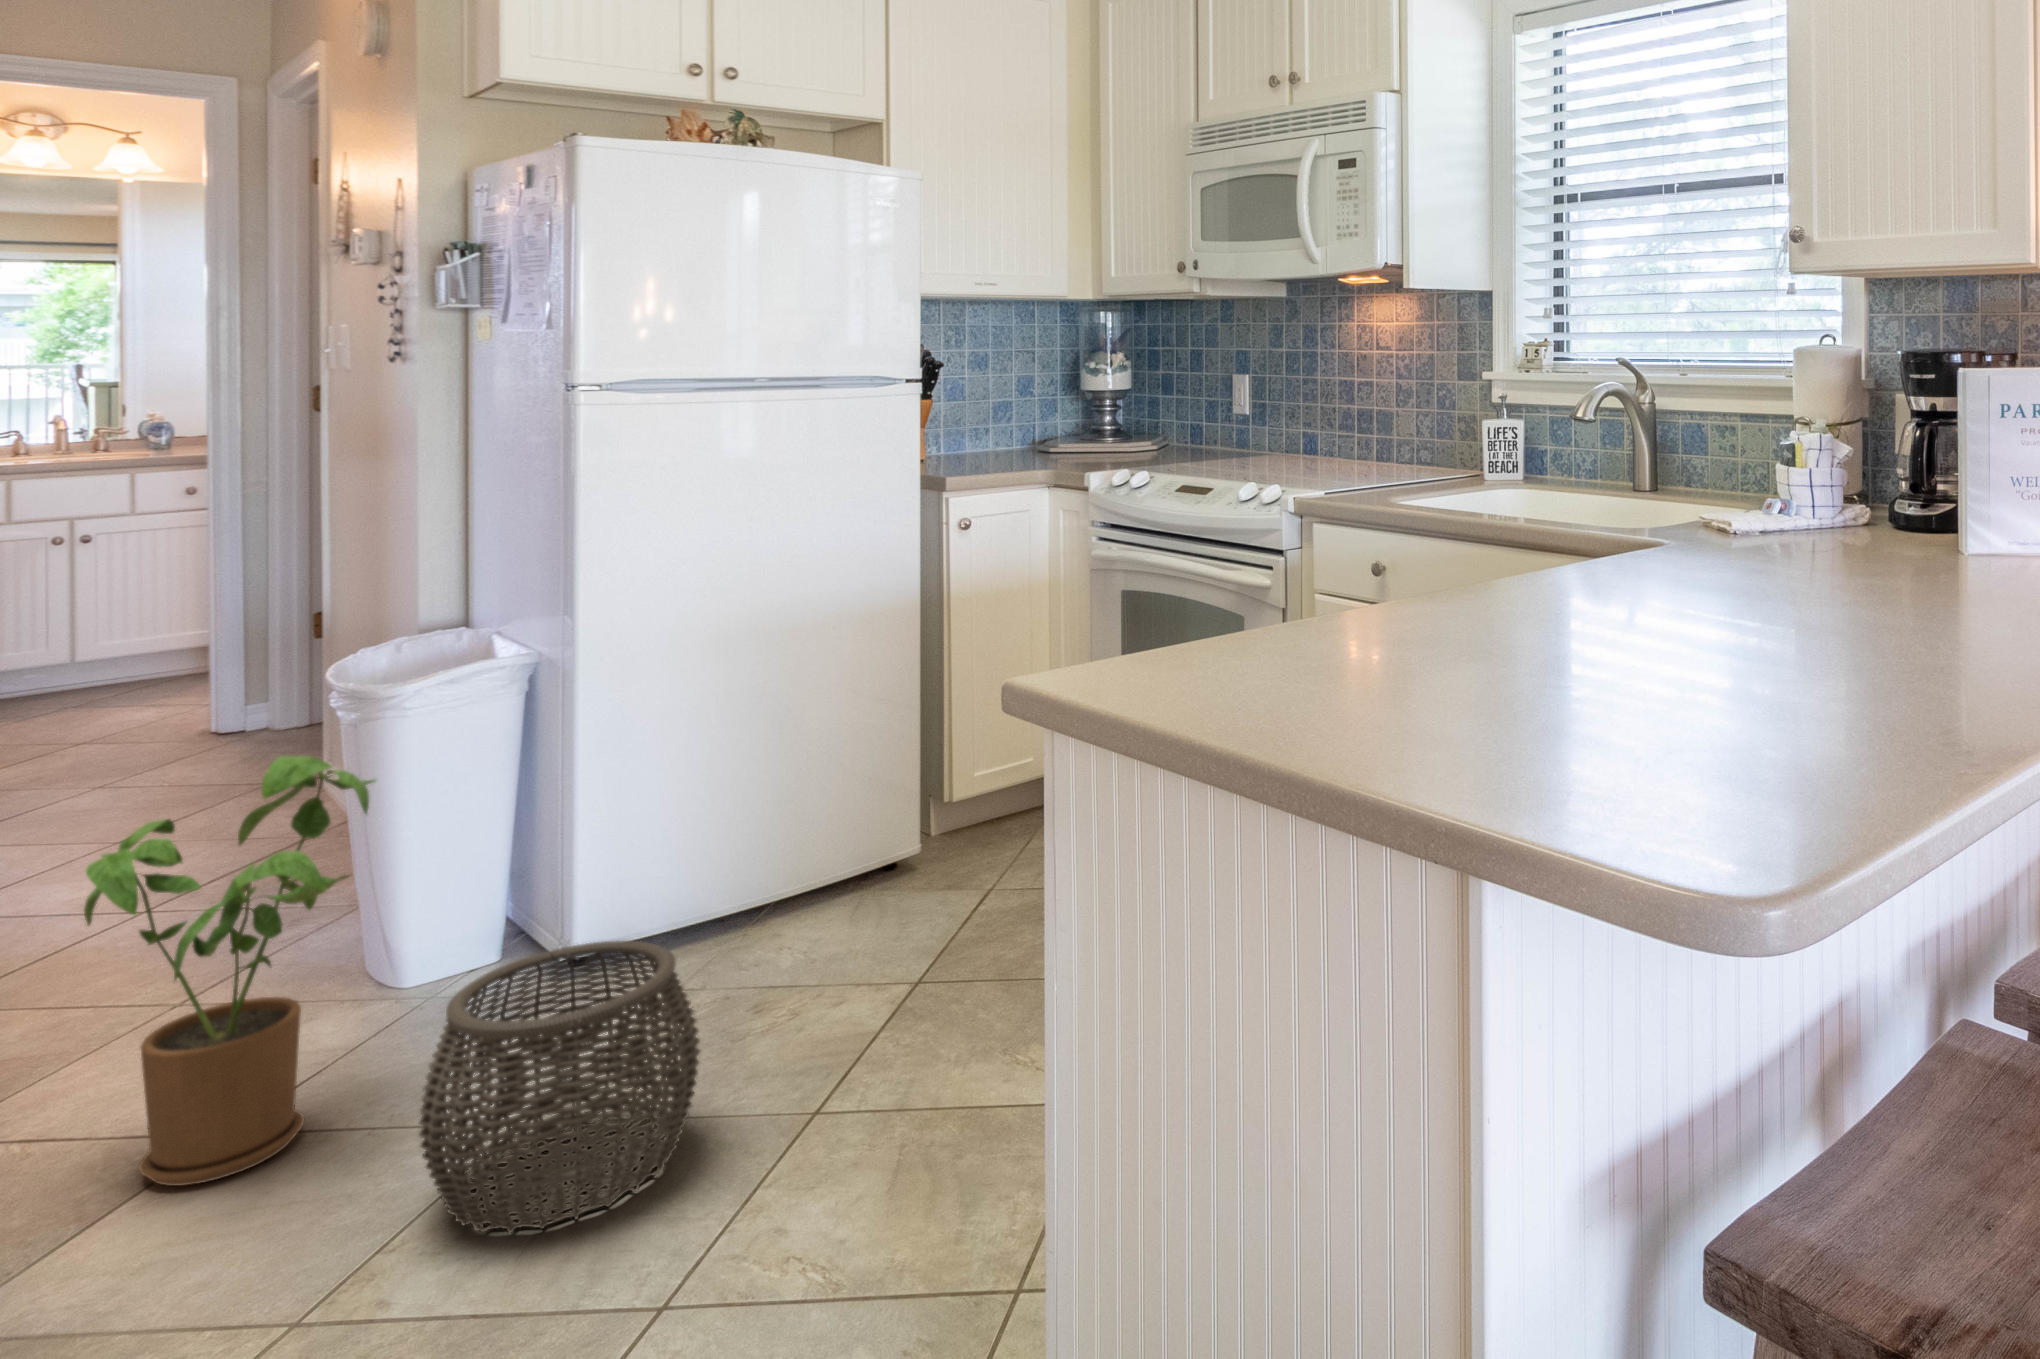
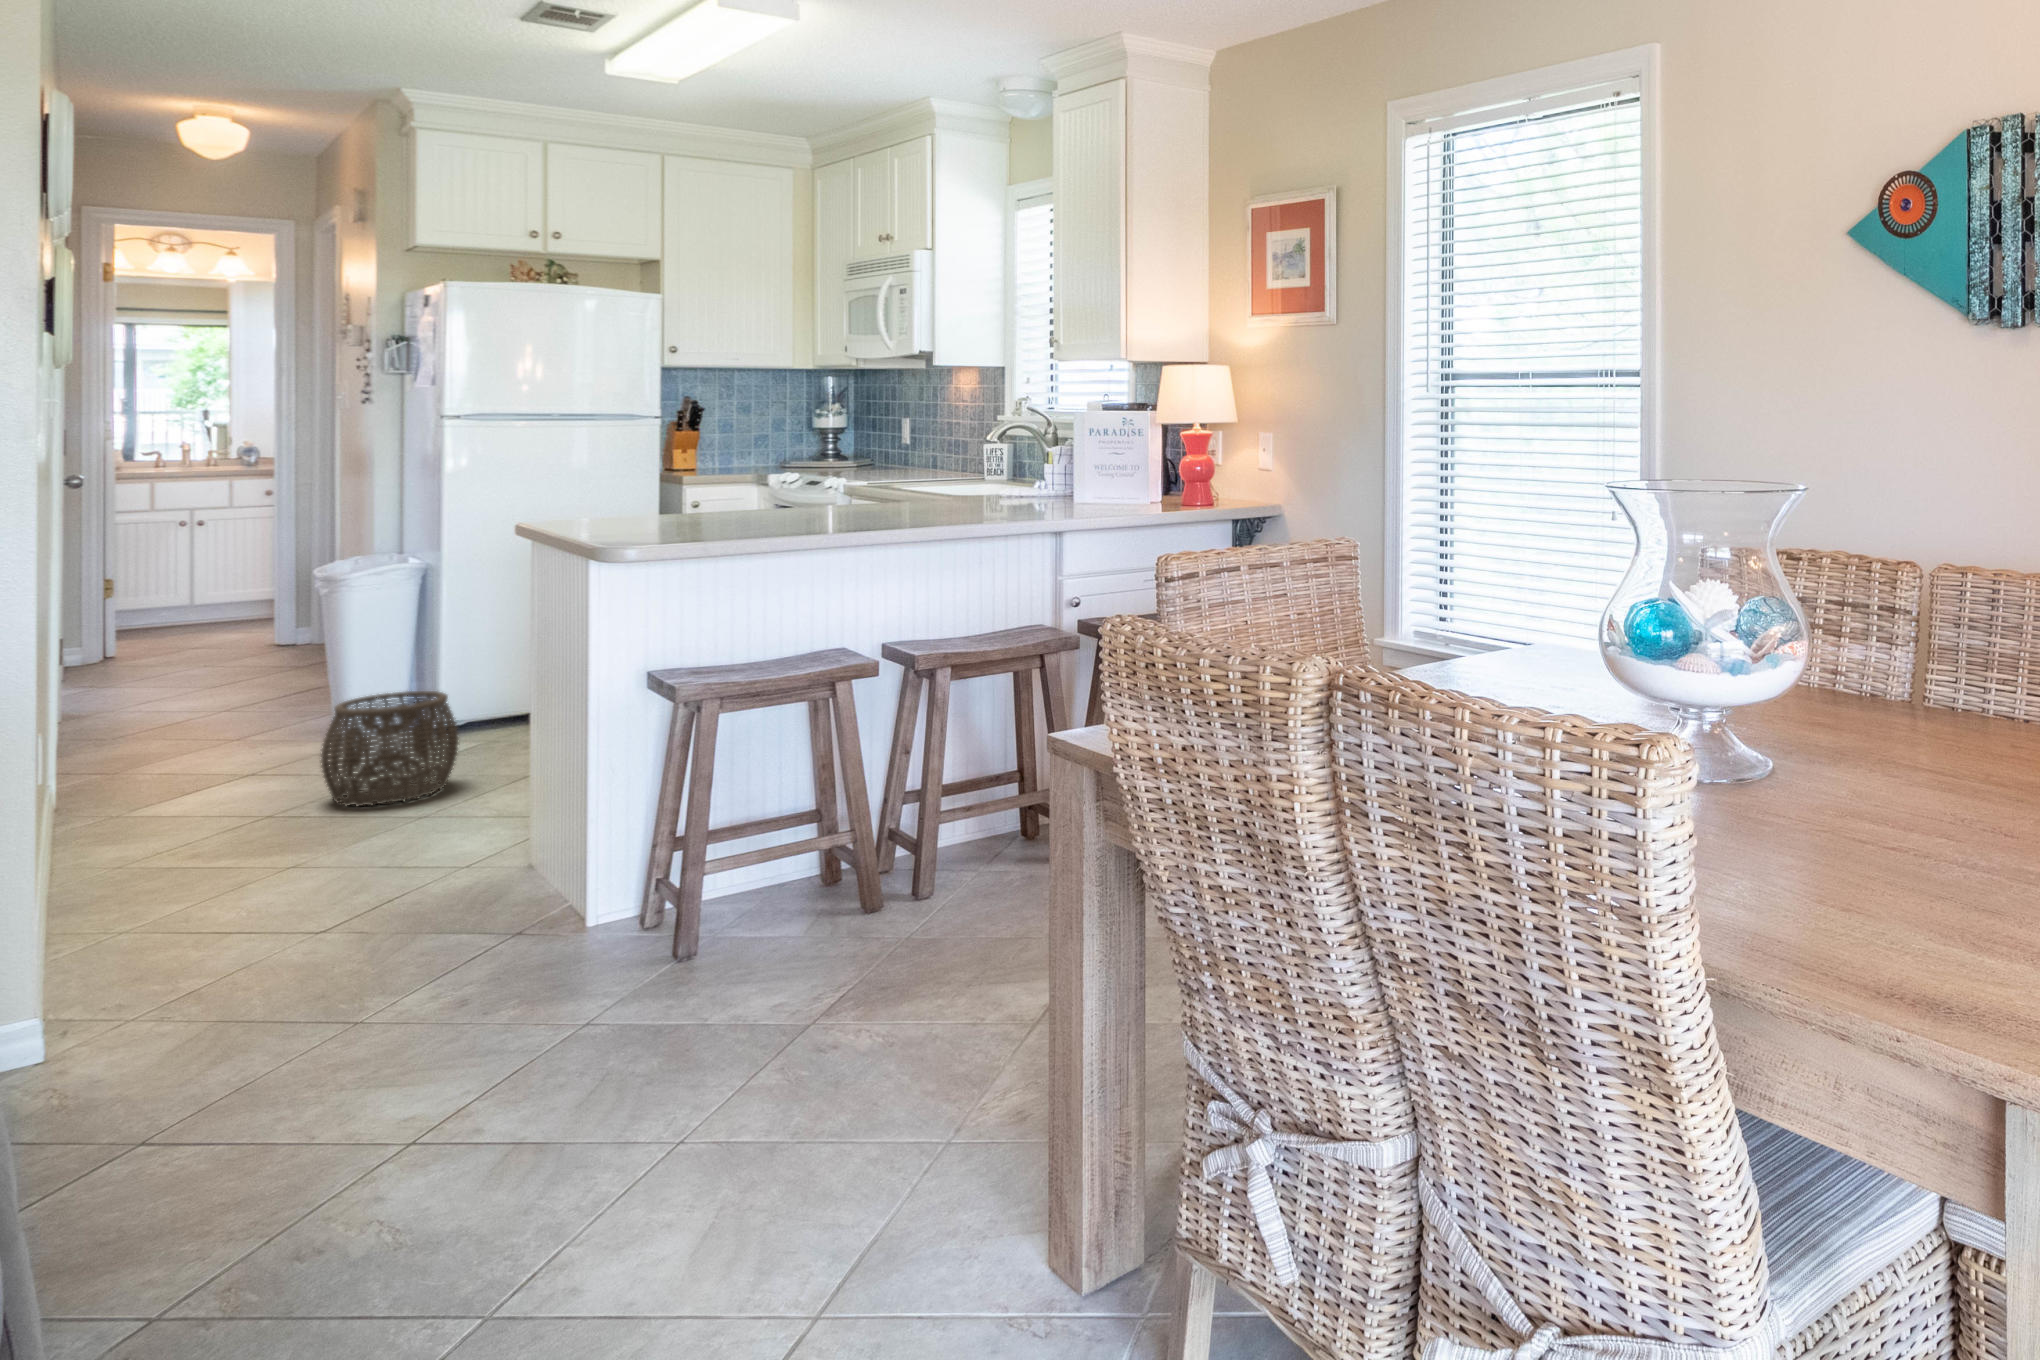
house plant: present [84,756,375,1186] -> none [180,597,321,793]

